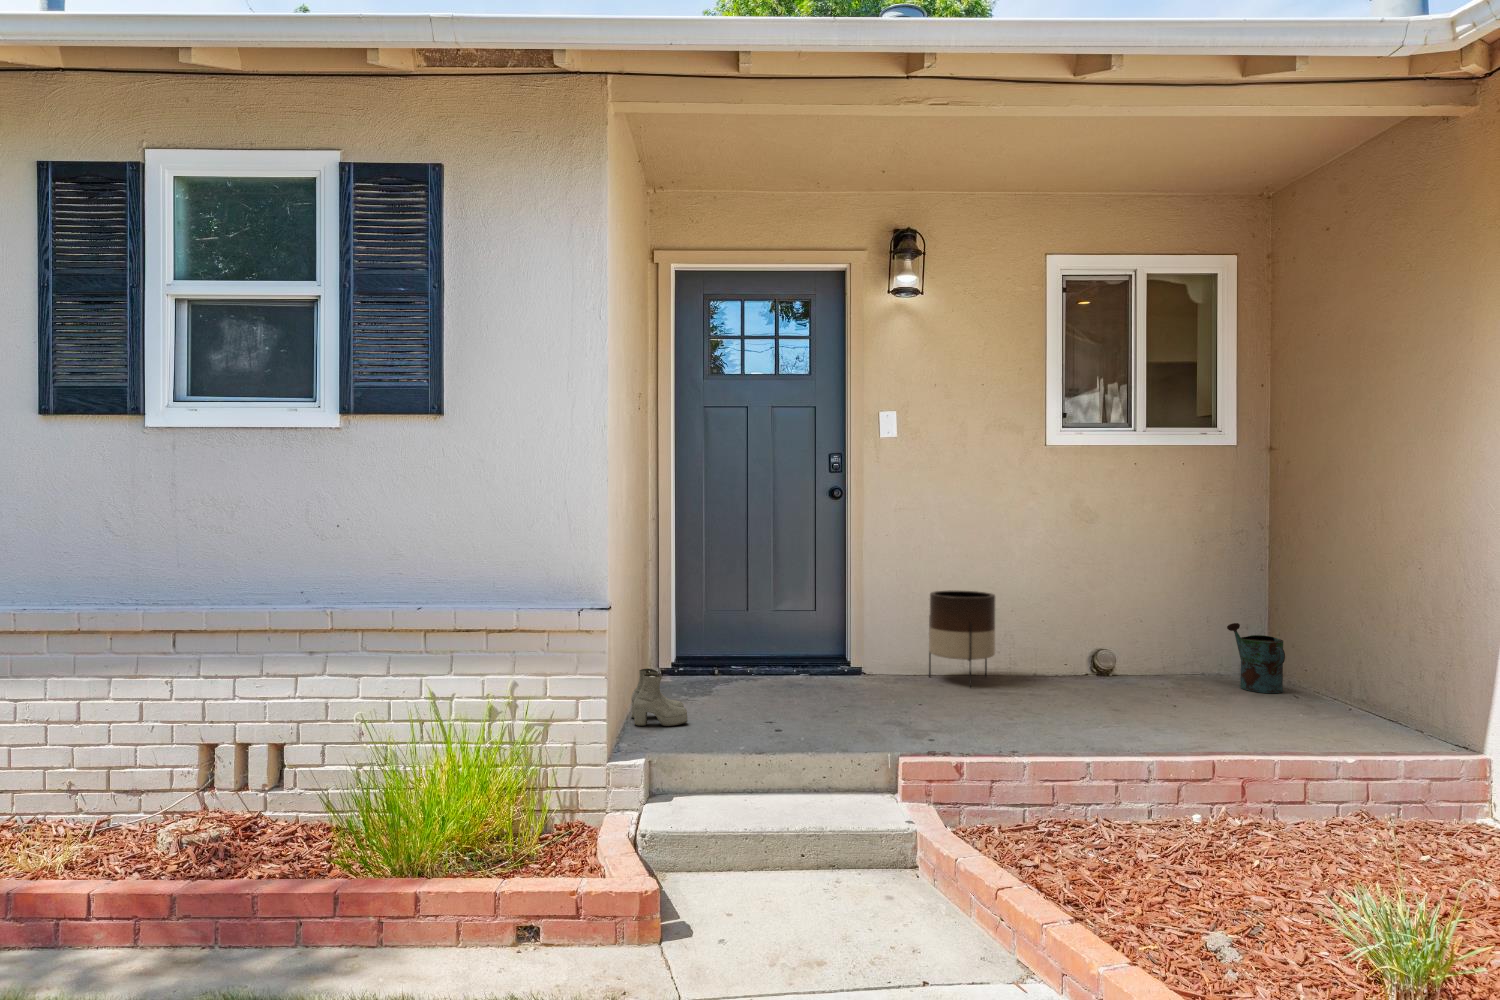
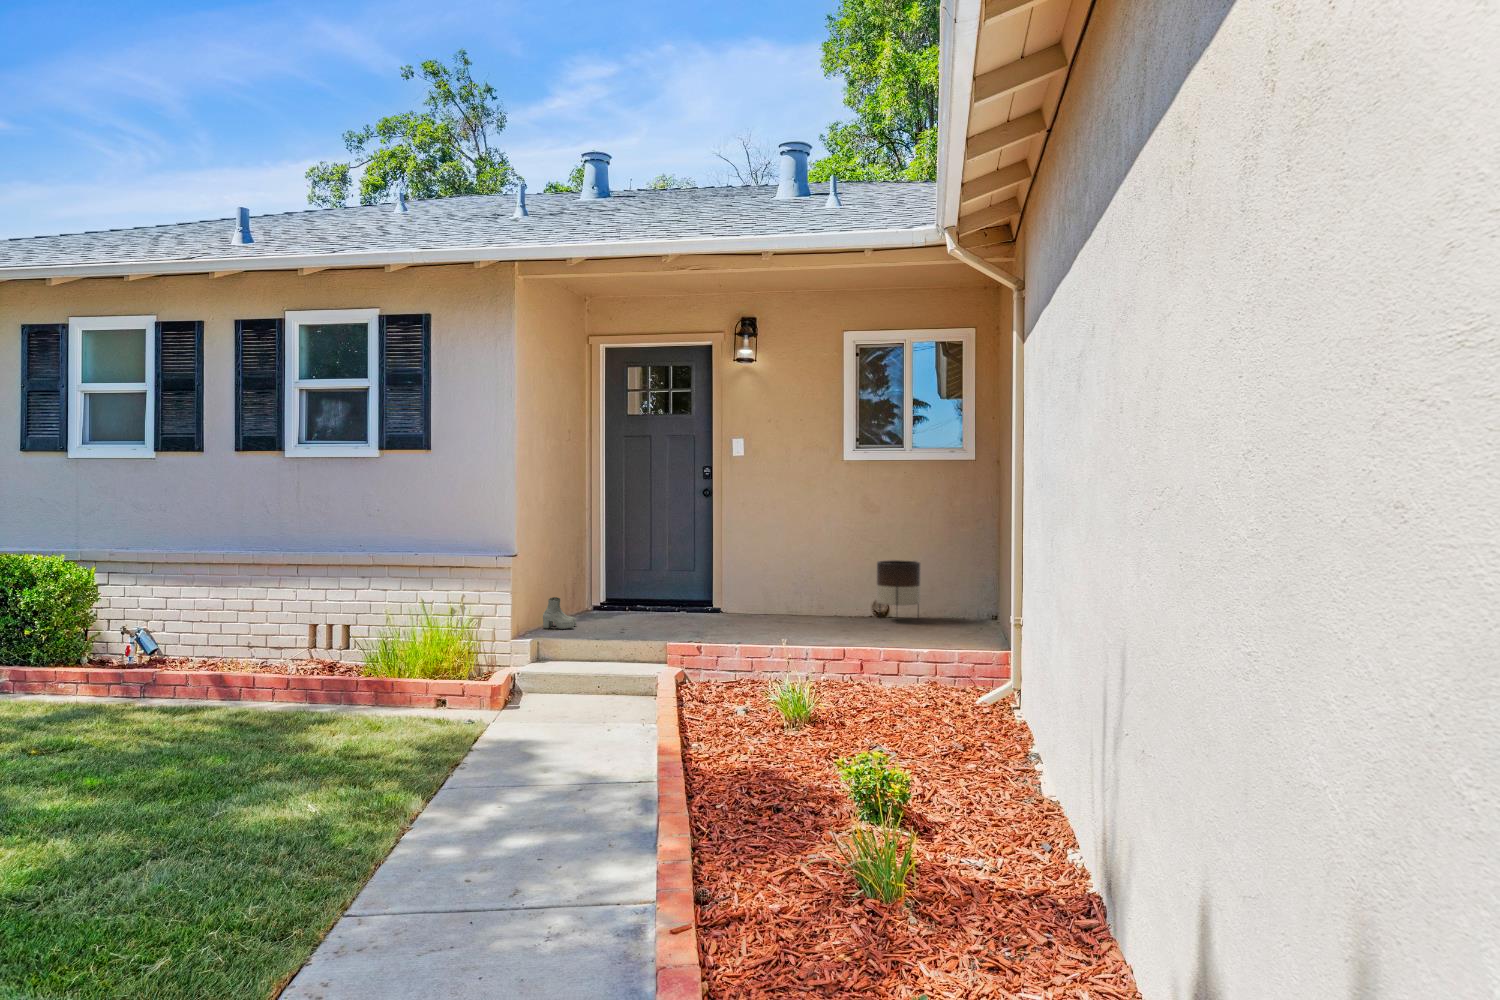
planter: present [929,590,995,687] -> present [876,560,920,606]
watering can: present [1227,623,1285,693] -> none [958,582,984,627]

